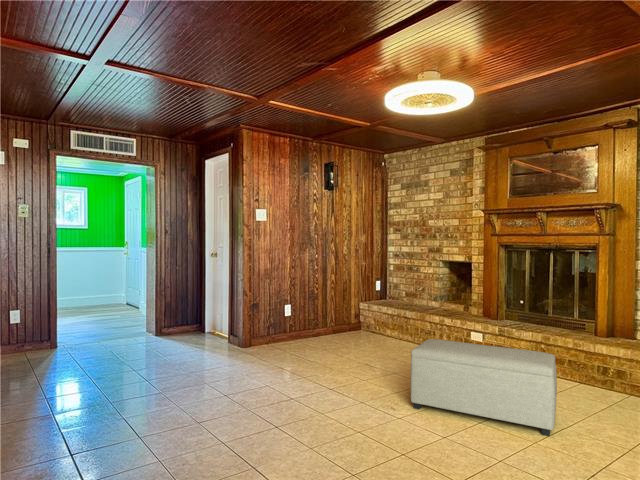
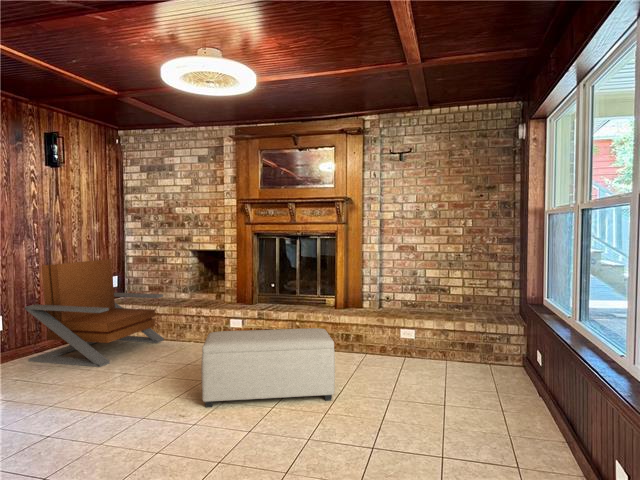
lounge chair: none [305,266,411,356] -> present [25,259,164,367]

